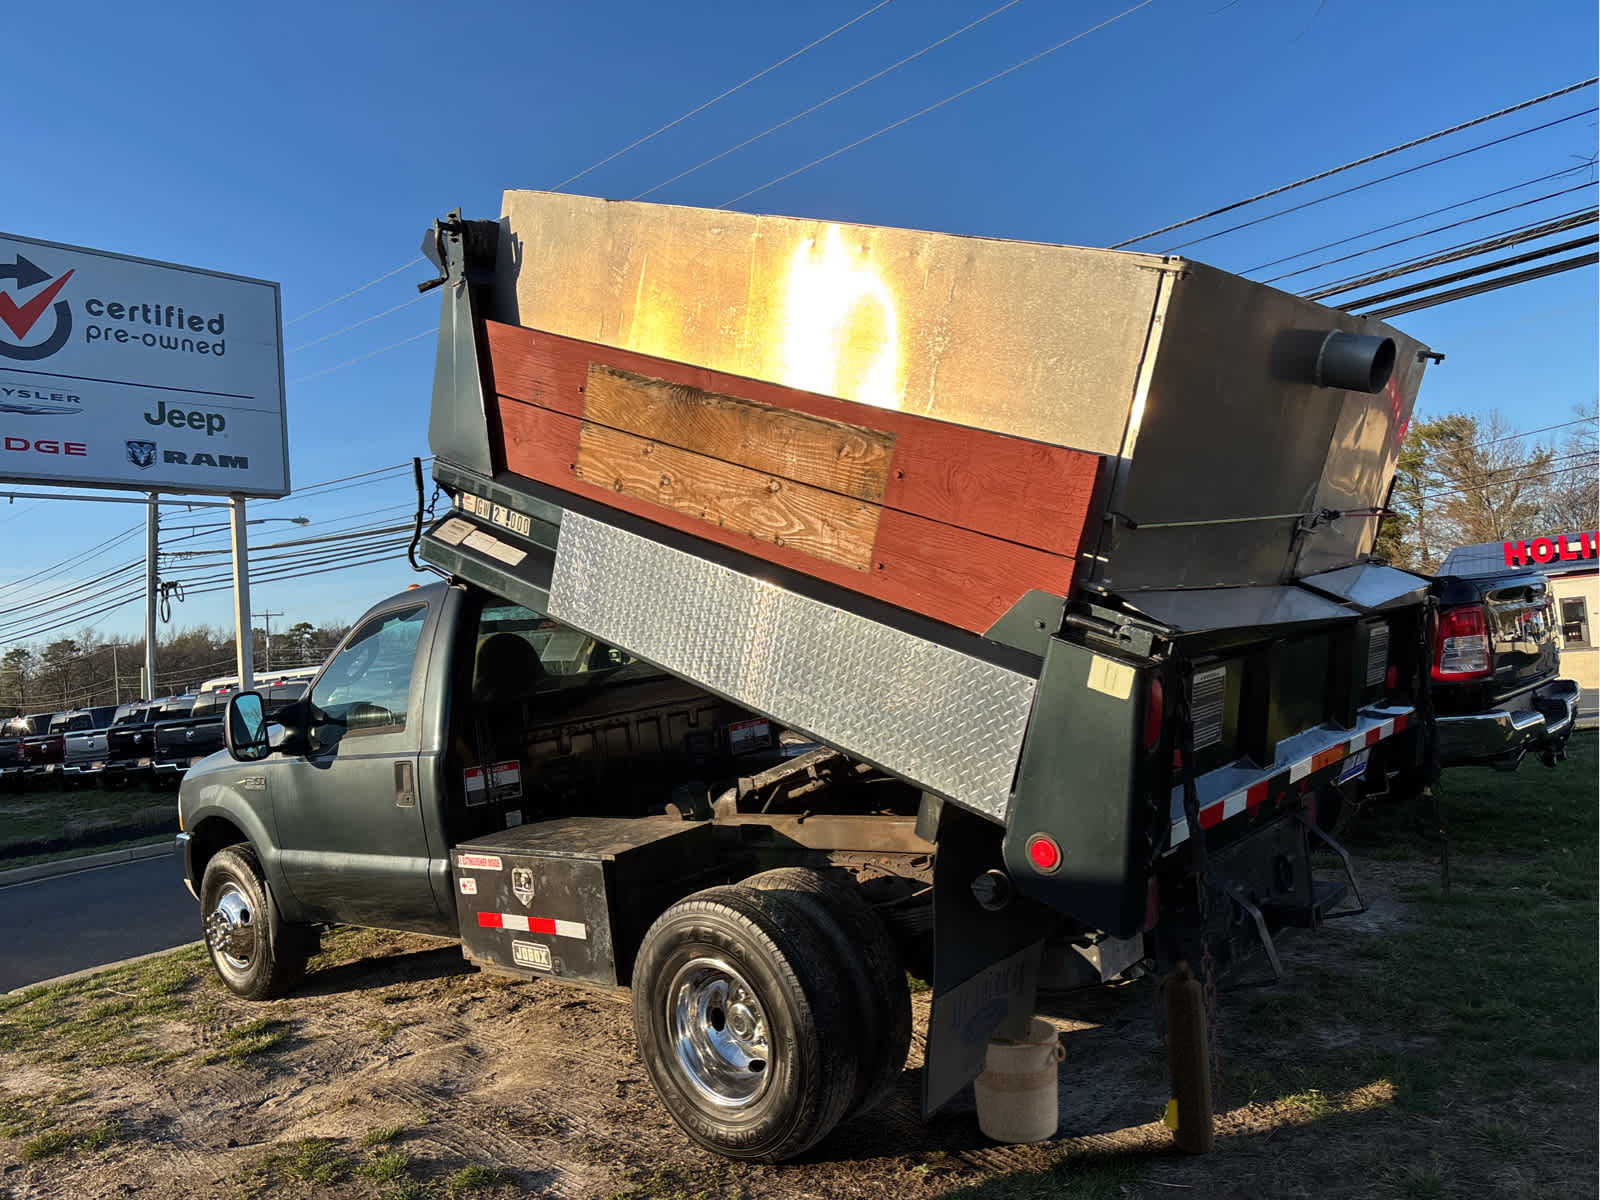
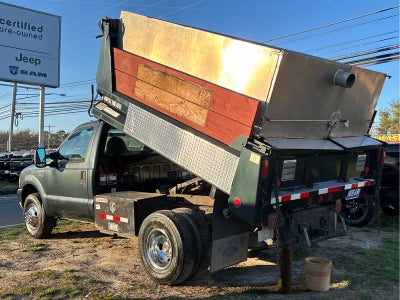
bucket: present [974,1017,1066,1143] -> present [302,257,333,291]

